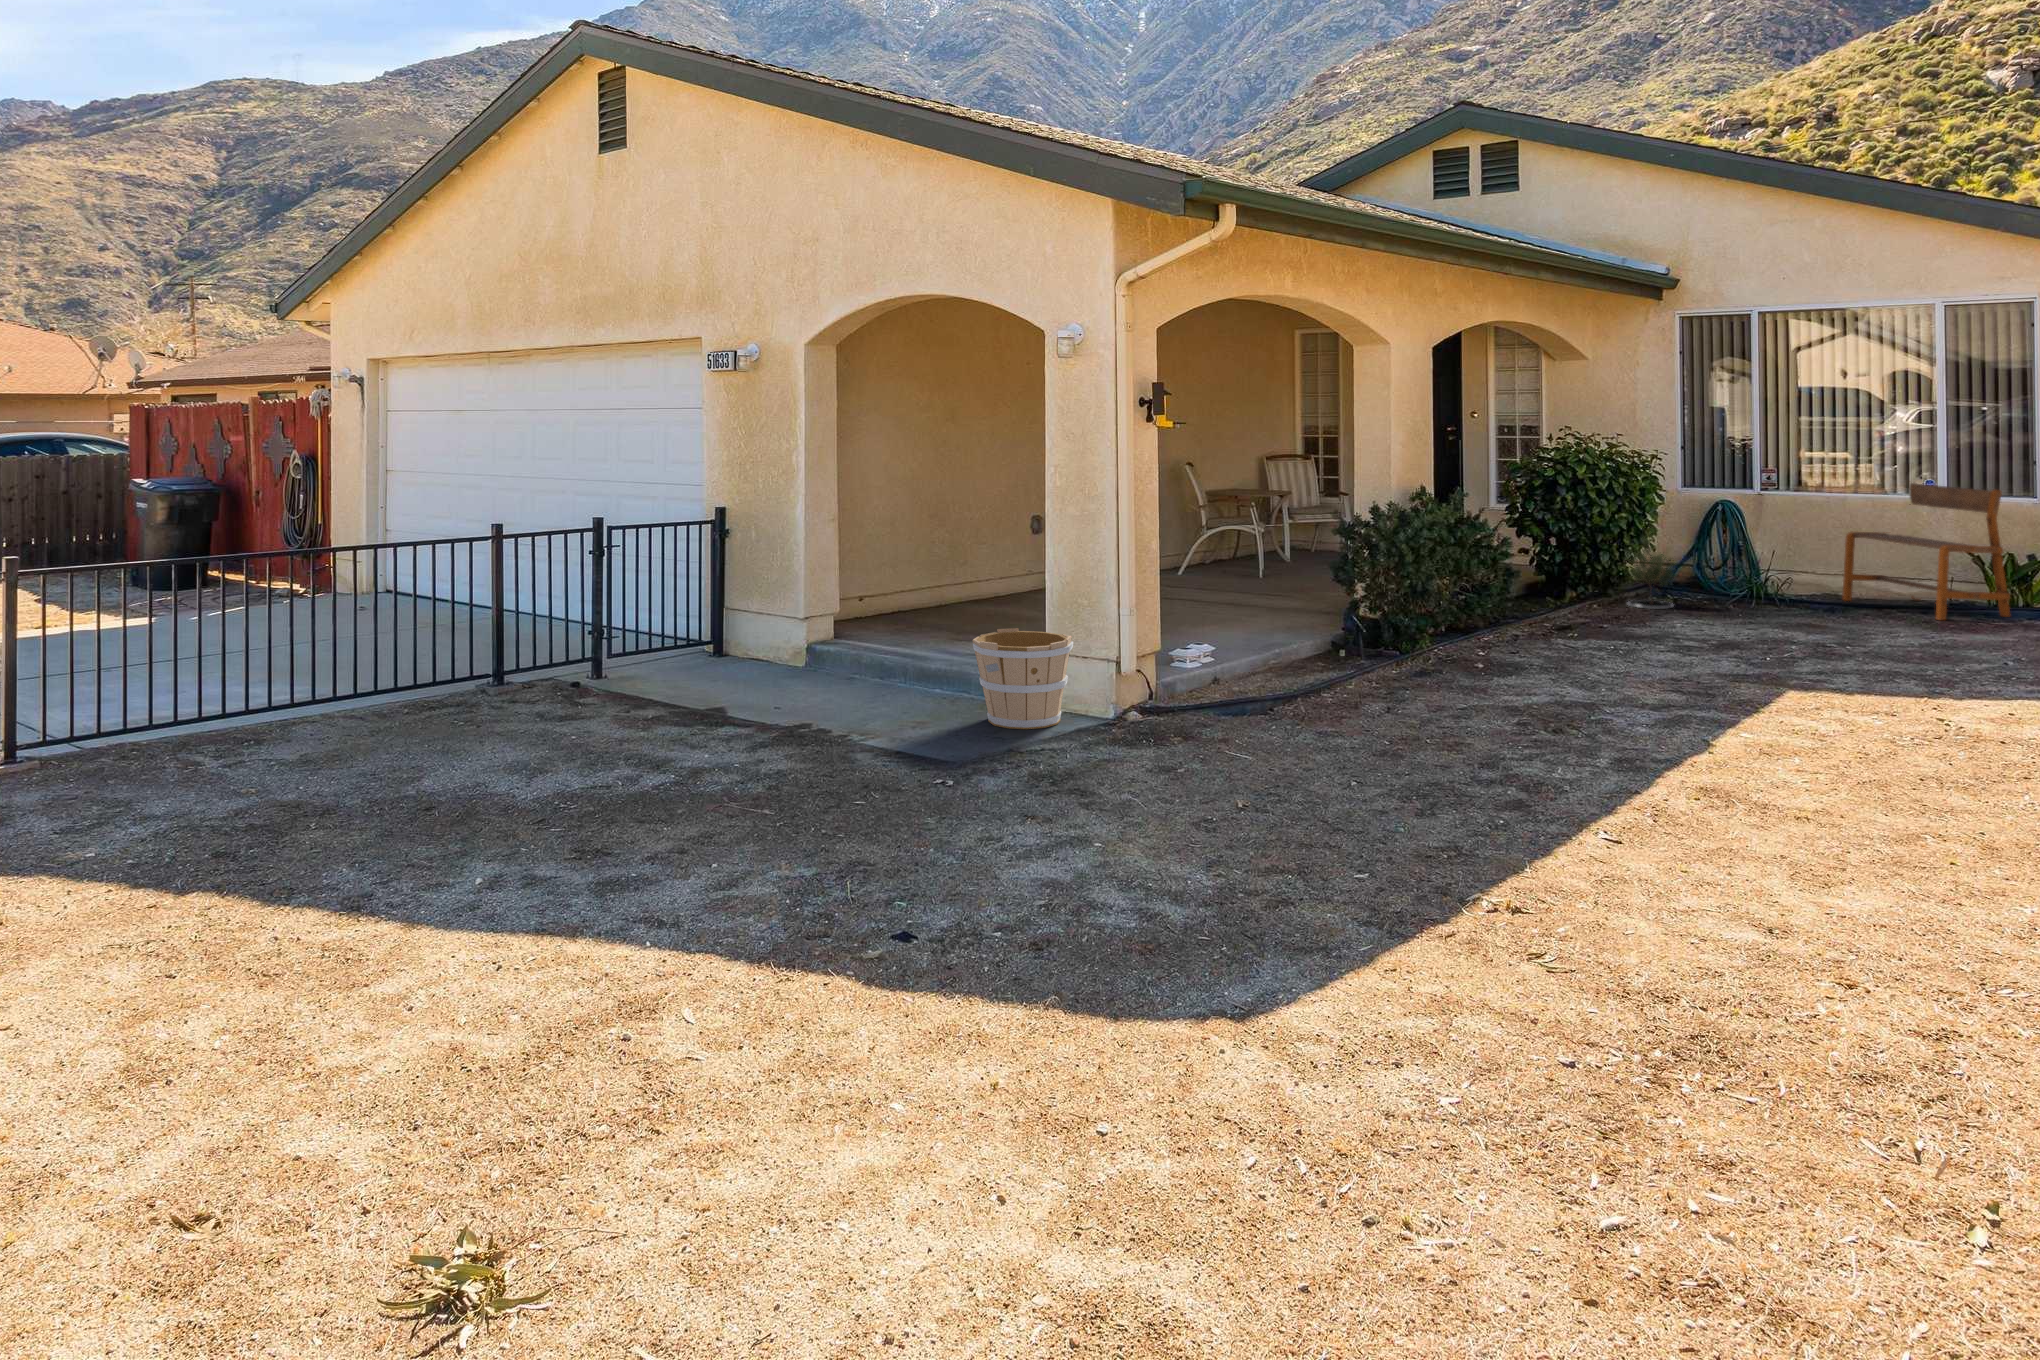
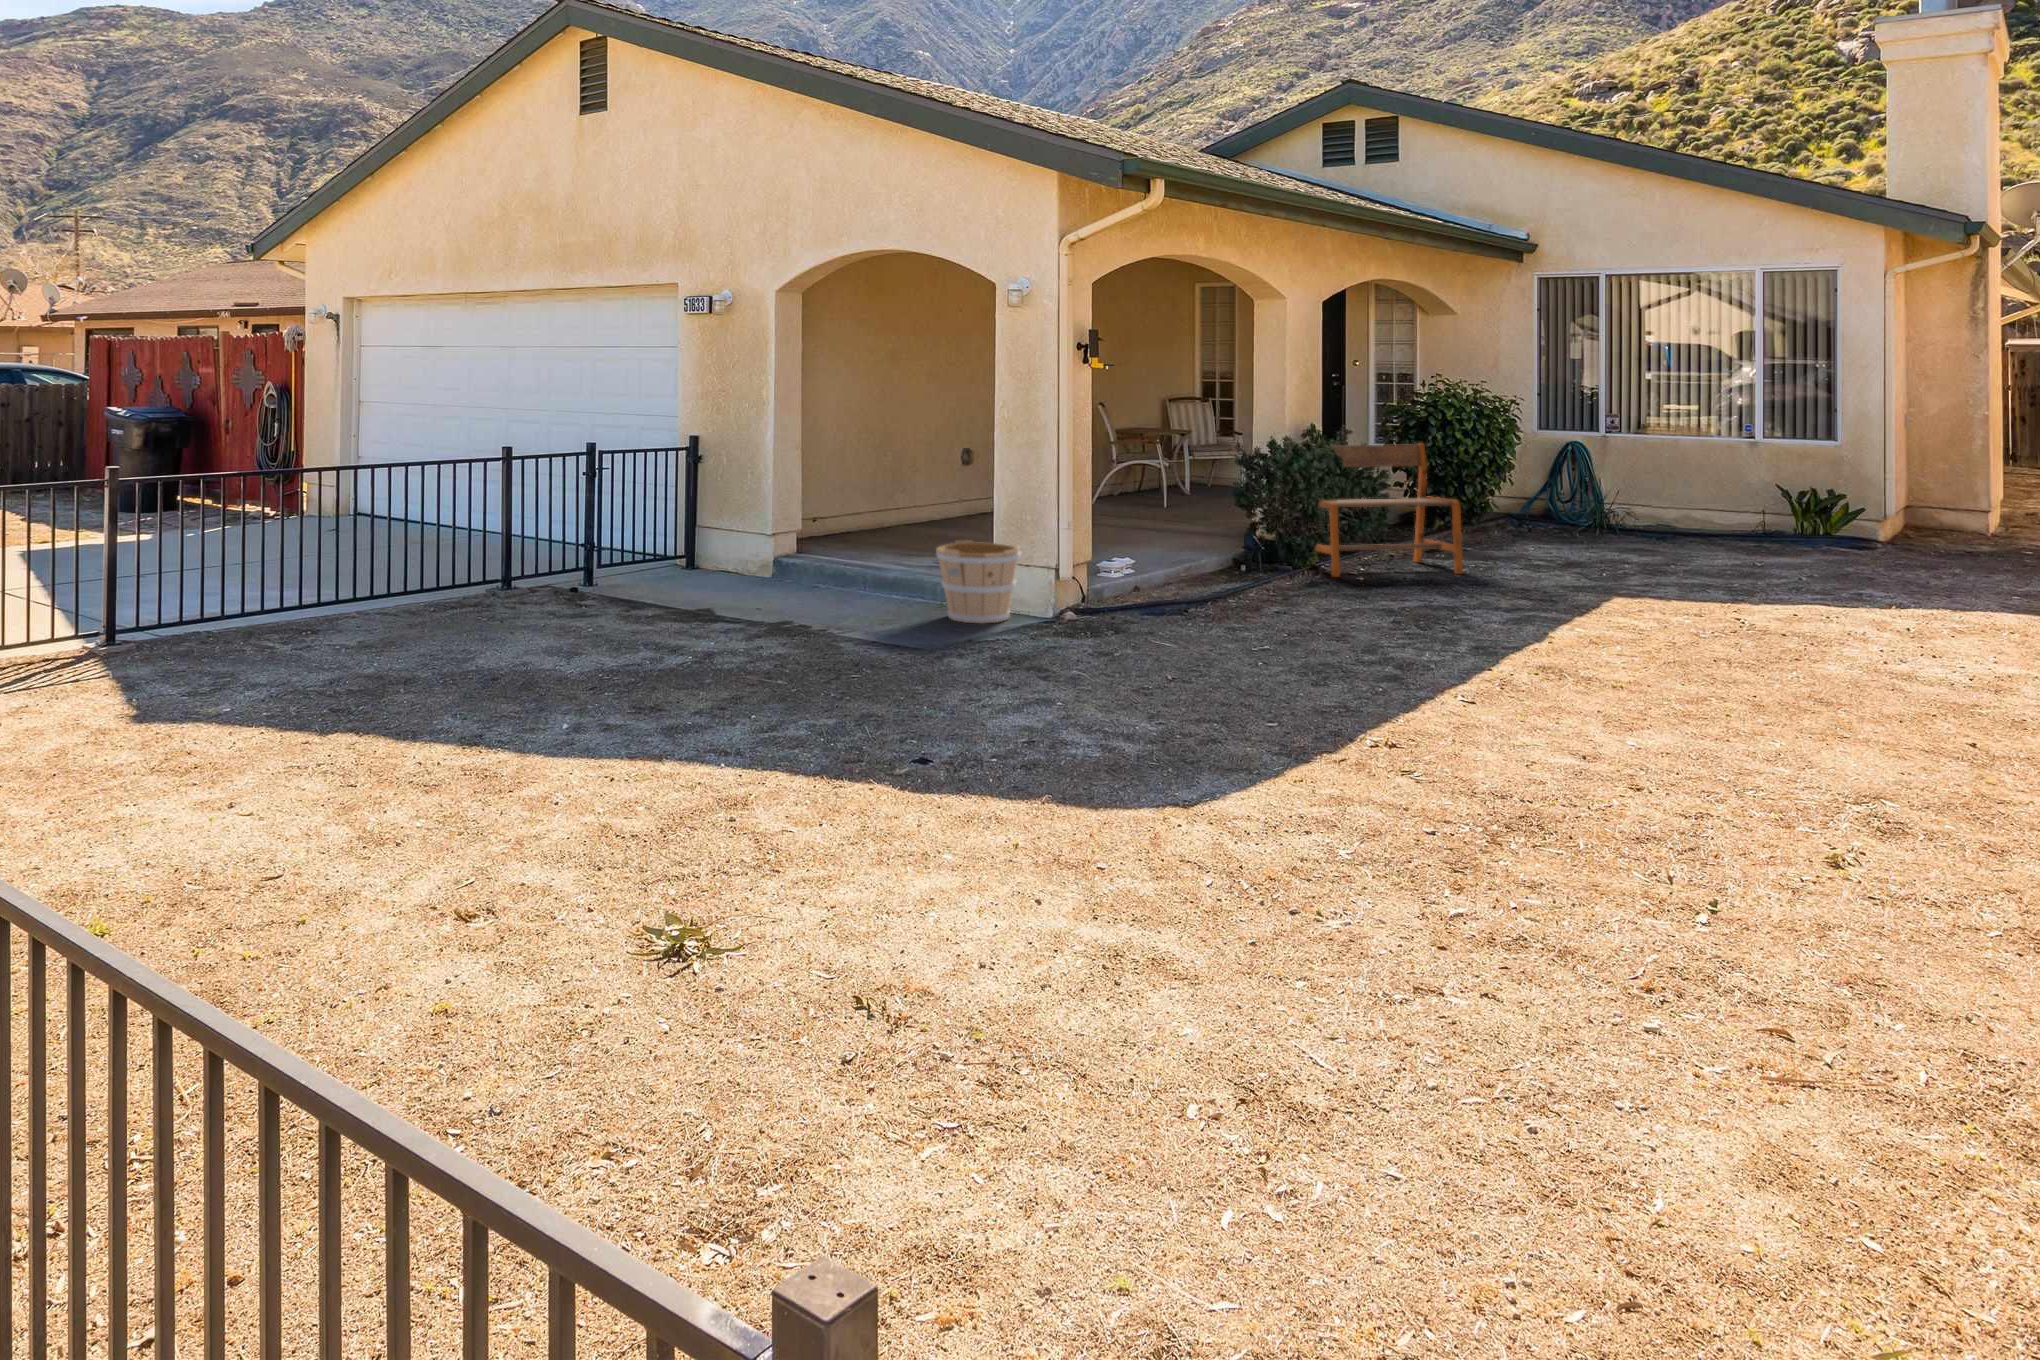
bench: present [1843,483,2010,620] -> present [1316,443,1463,577]
potted tree: present [1627,536,1675,609] -> none [1484,466,1533,535]

